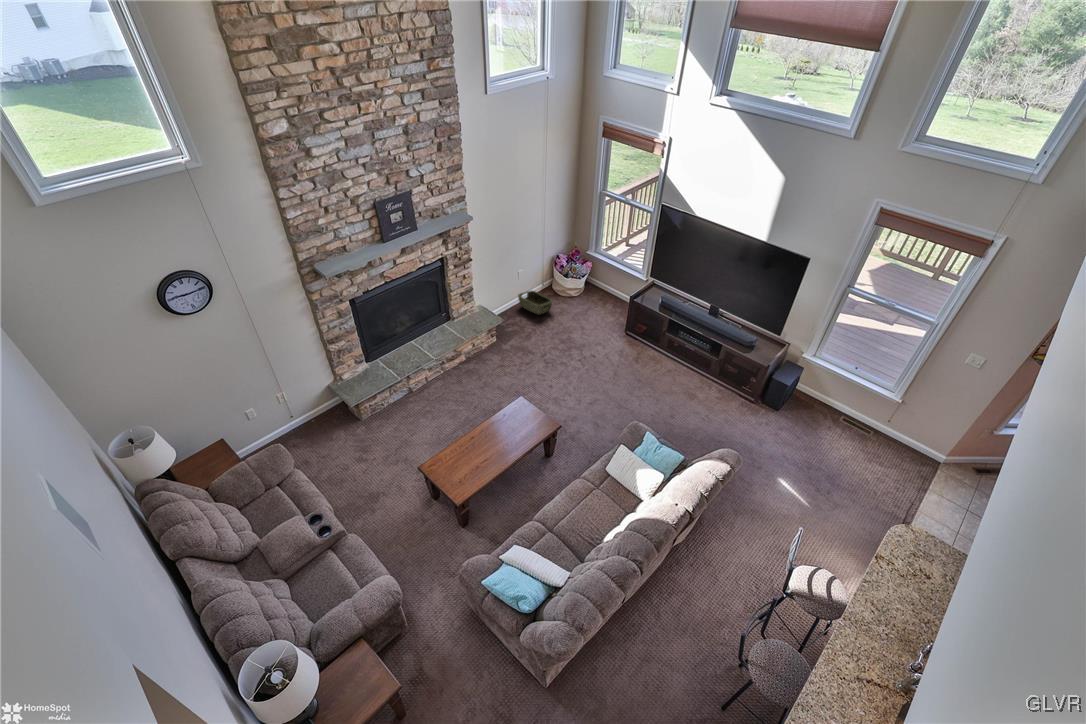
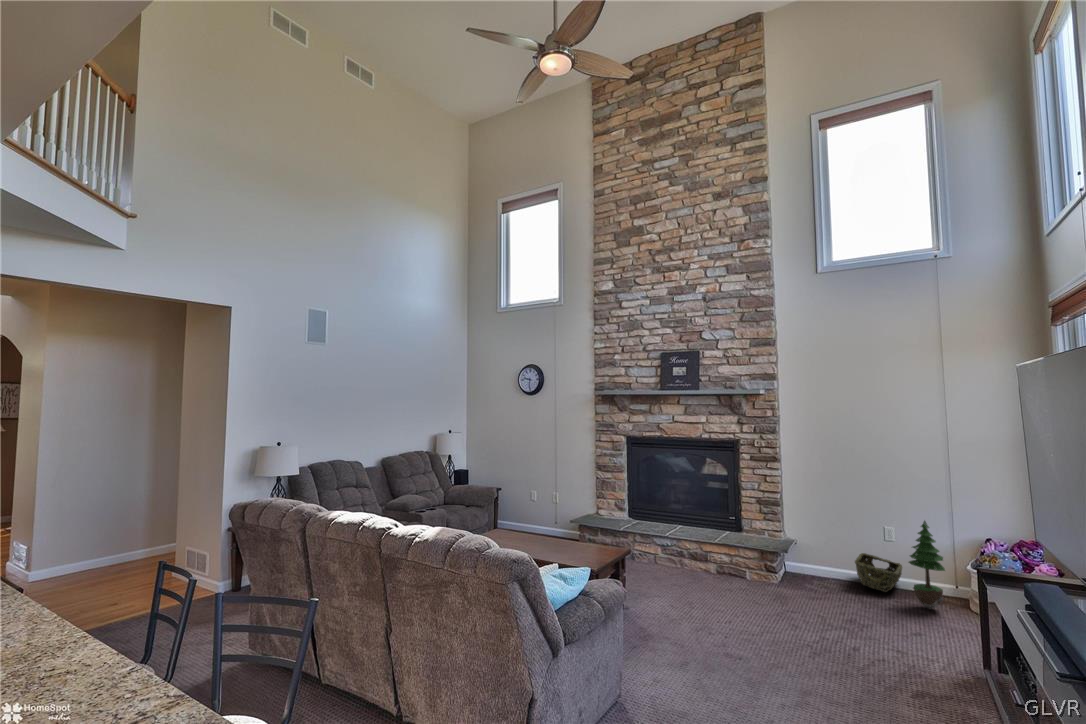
potted tree: none [563,269,580,310] -> present [909,521,945,609]

